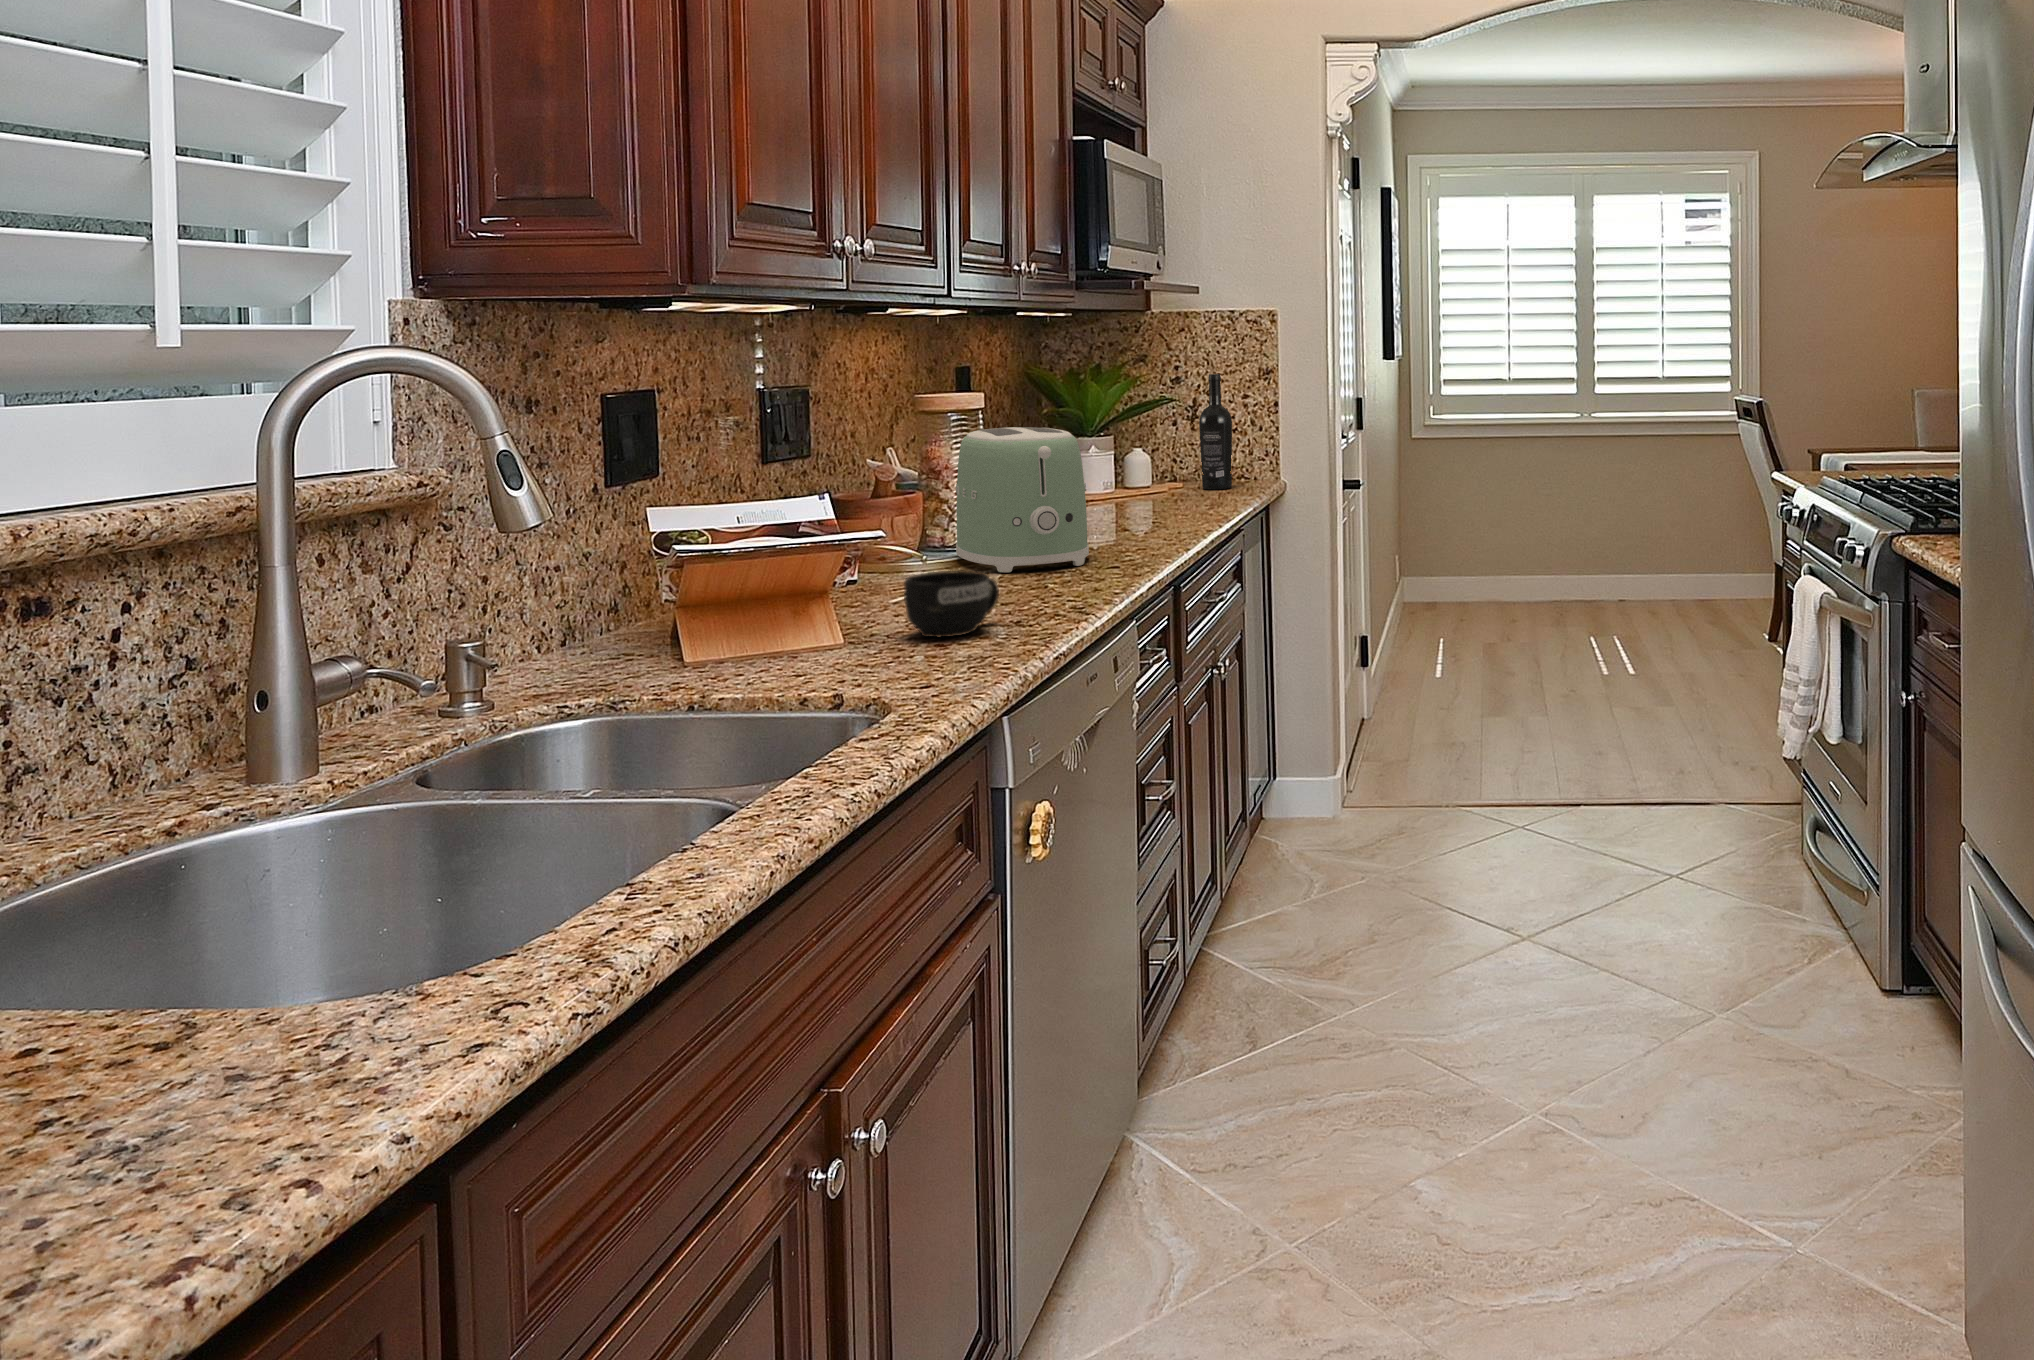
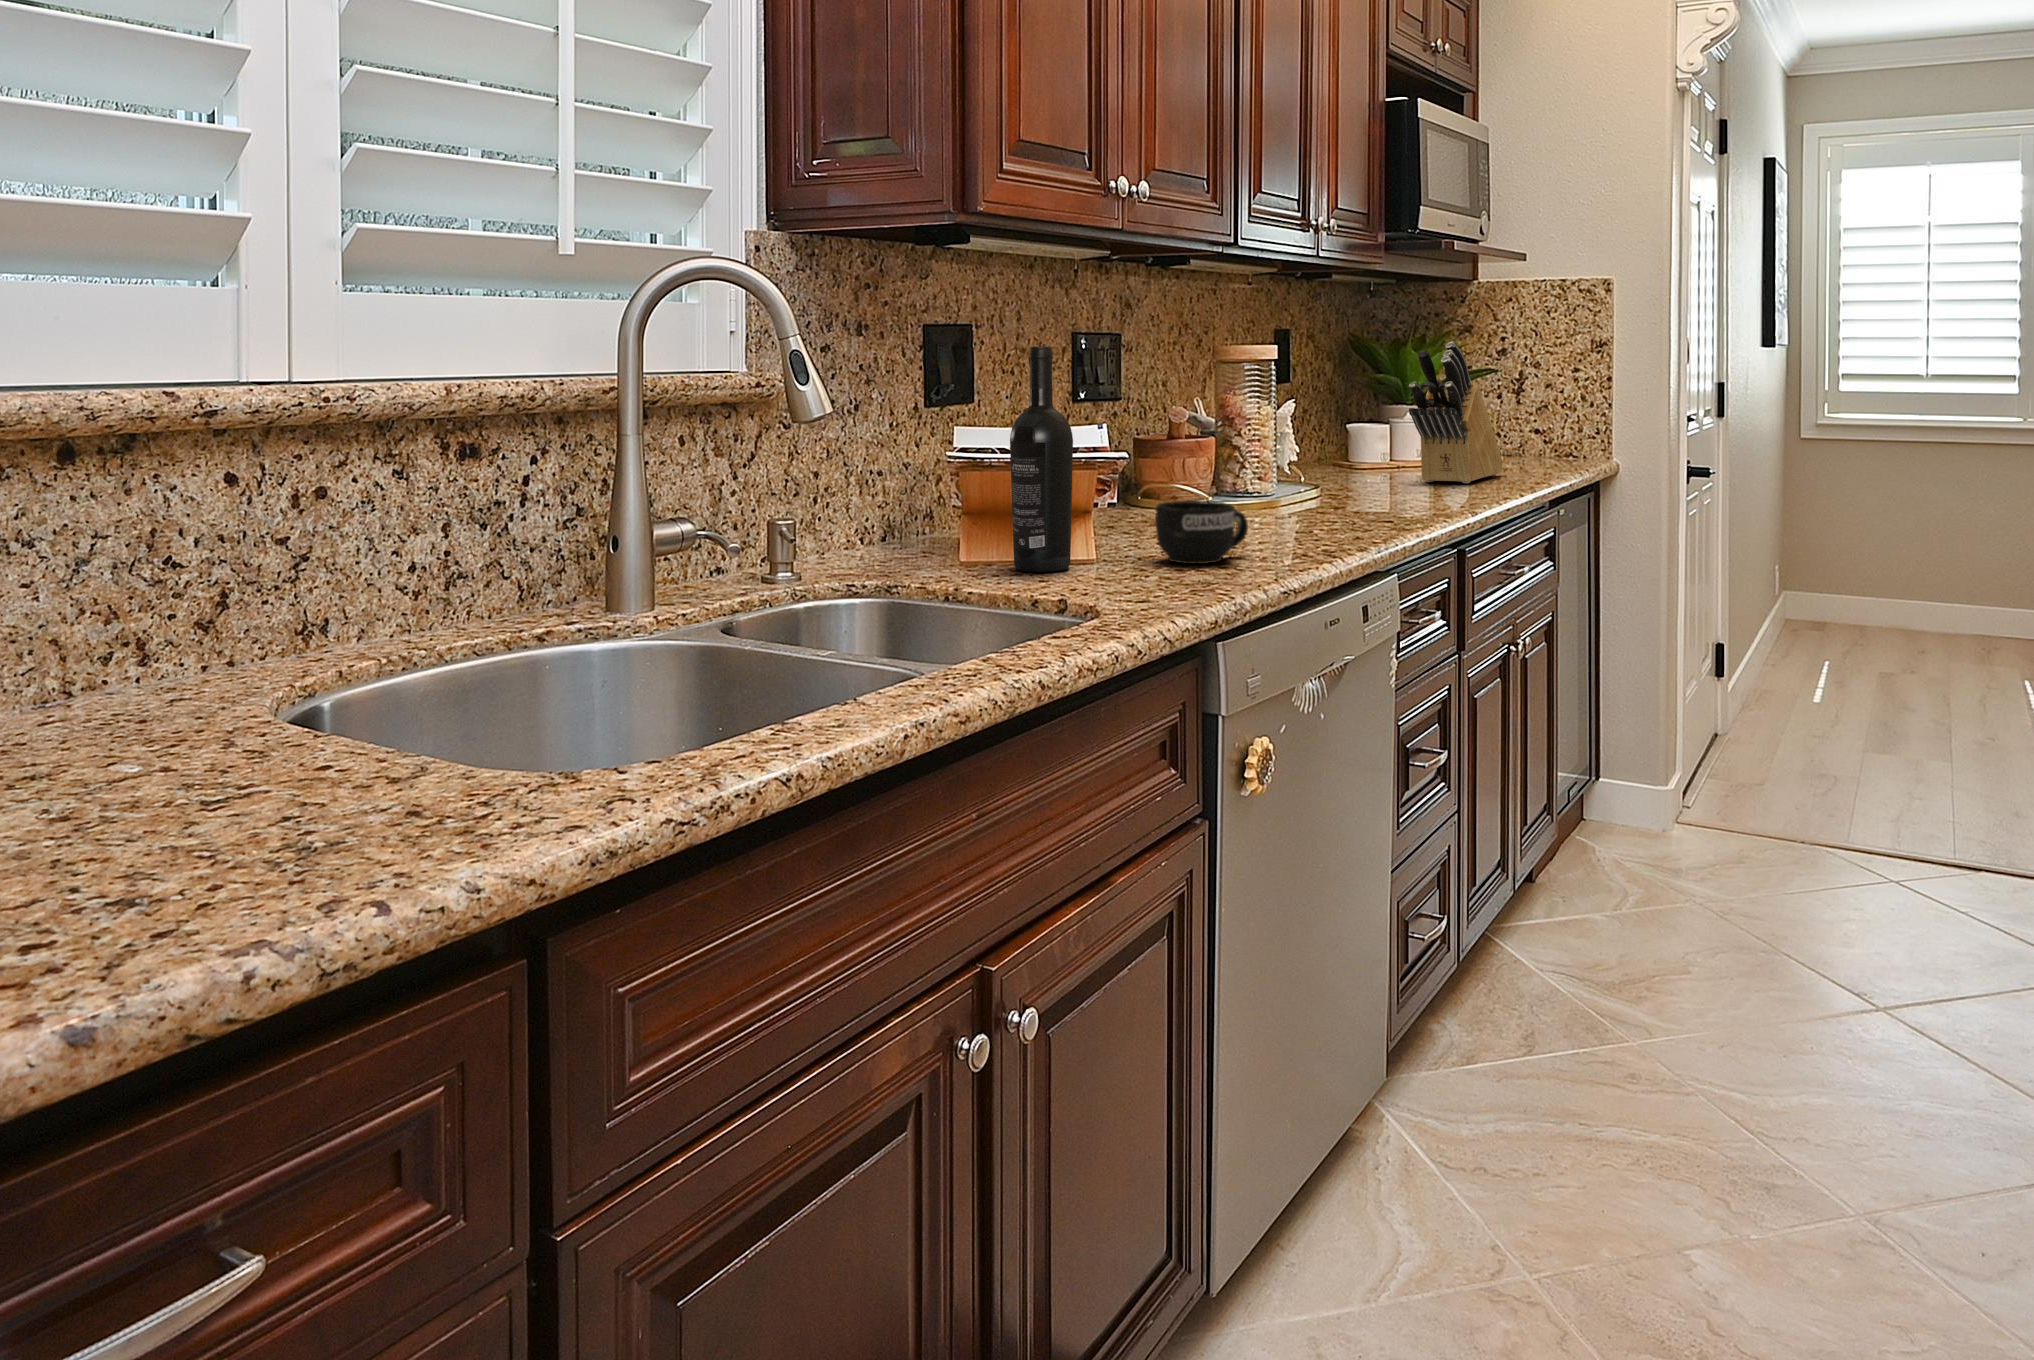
wine bottle: present [1199,374,1232,489] -> present [1010,347,1073,572]
knife block: none [1106,379,1190,517] -> present [1409,341,1503,483]
toaster: present [956,427,1089,572] -> none [1246,380,1370,518]

